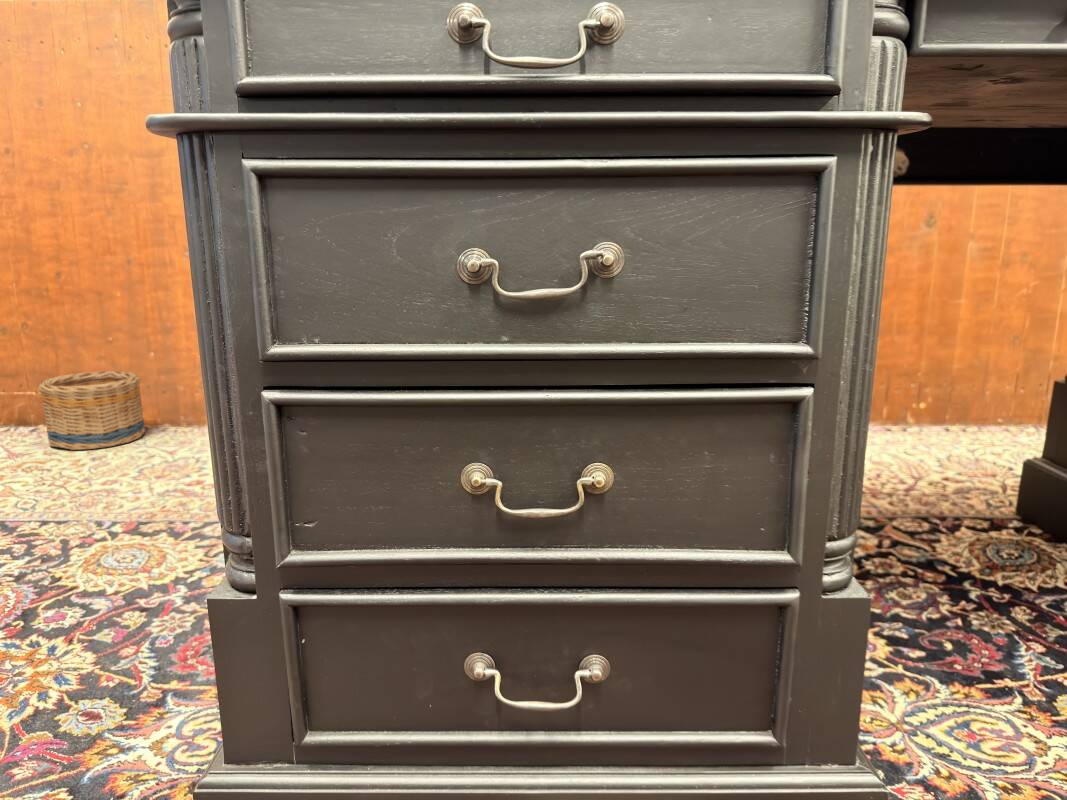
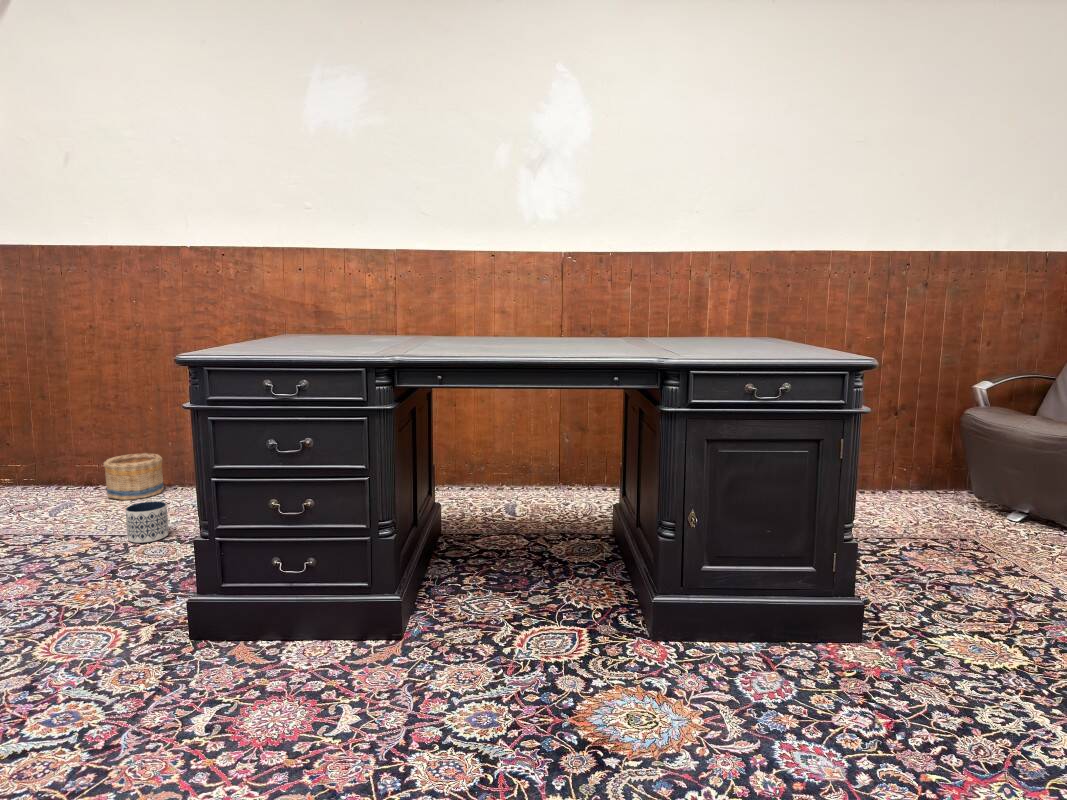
planter: none [62,455,151,538] -> present [126,501,168,543]

